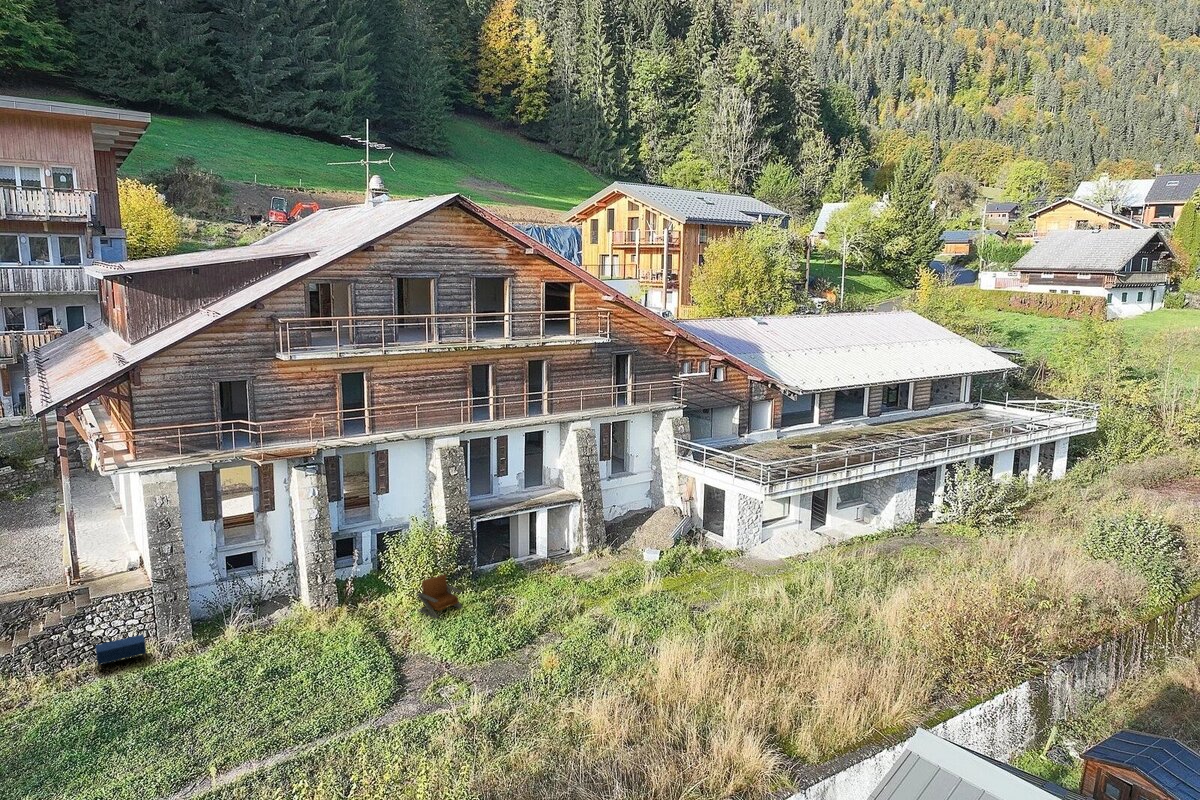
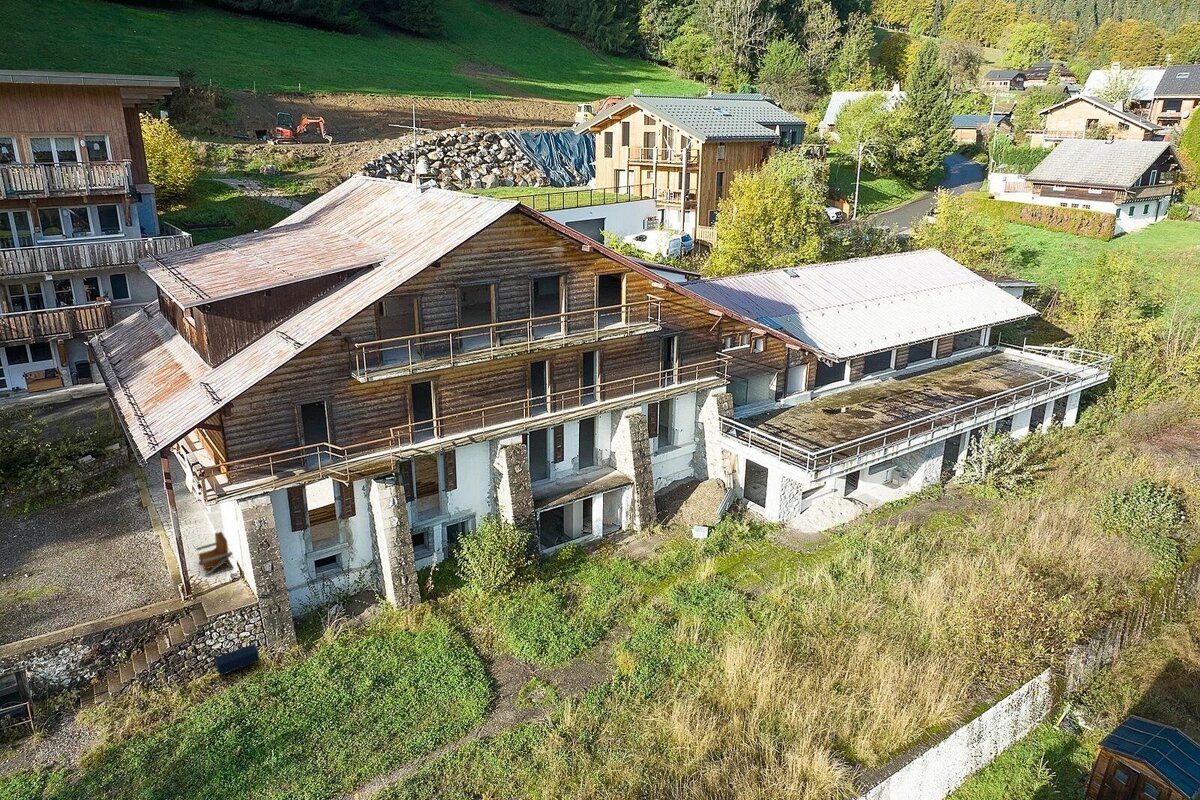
lounge chair: present [417,574,462,619] -> present [196,532,234,577]

